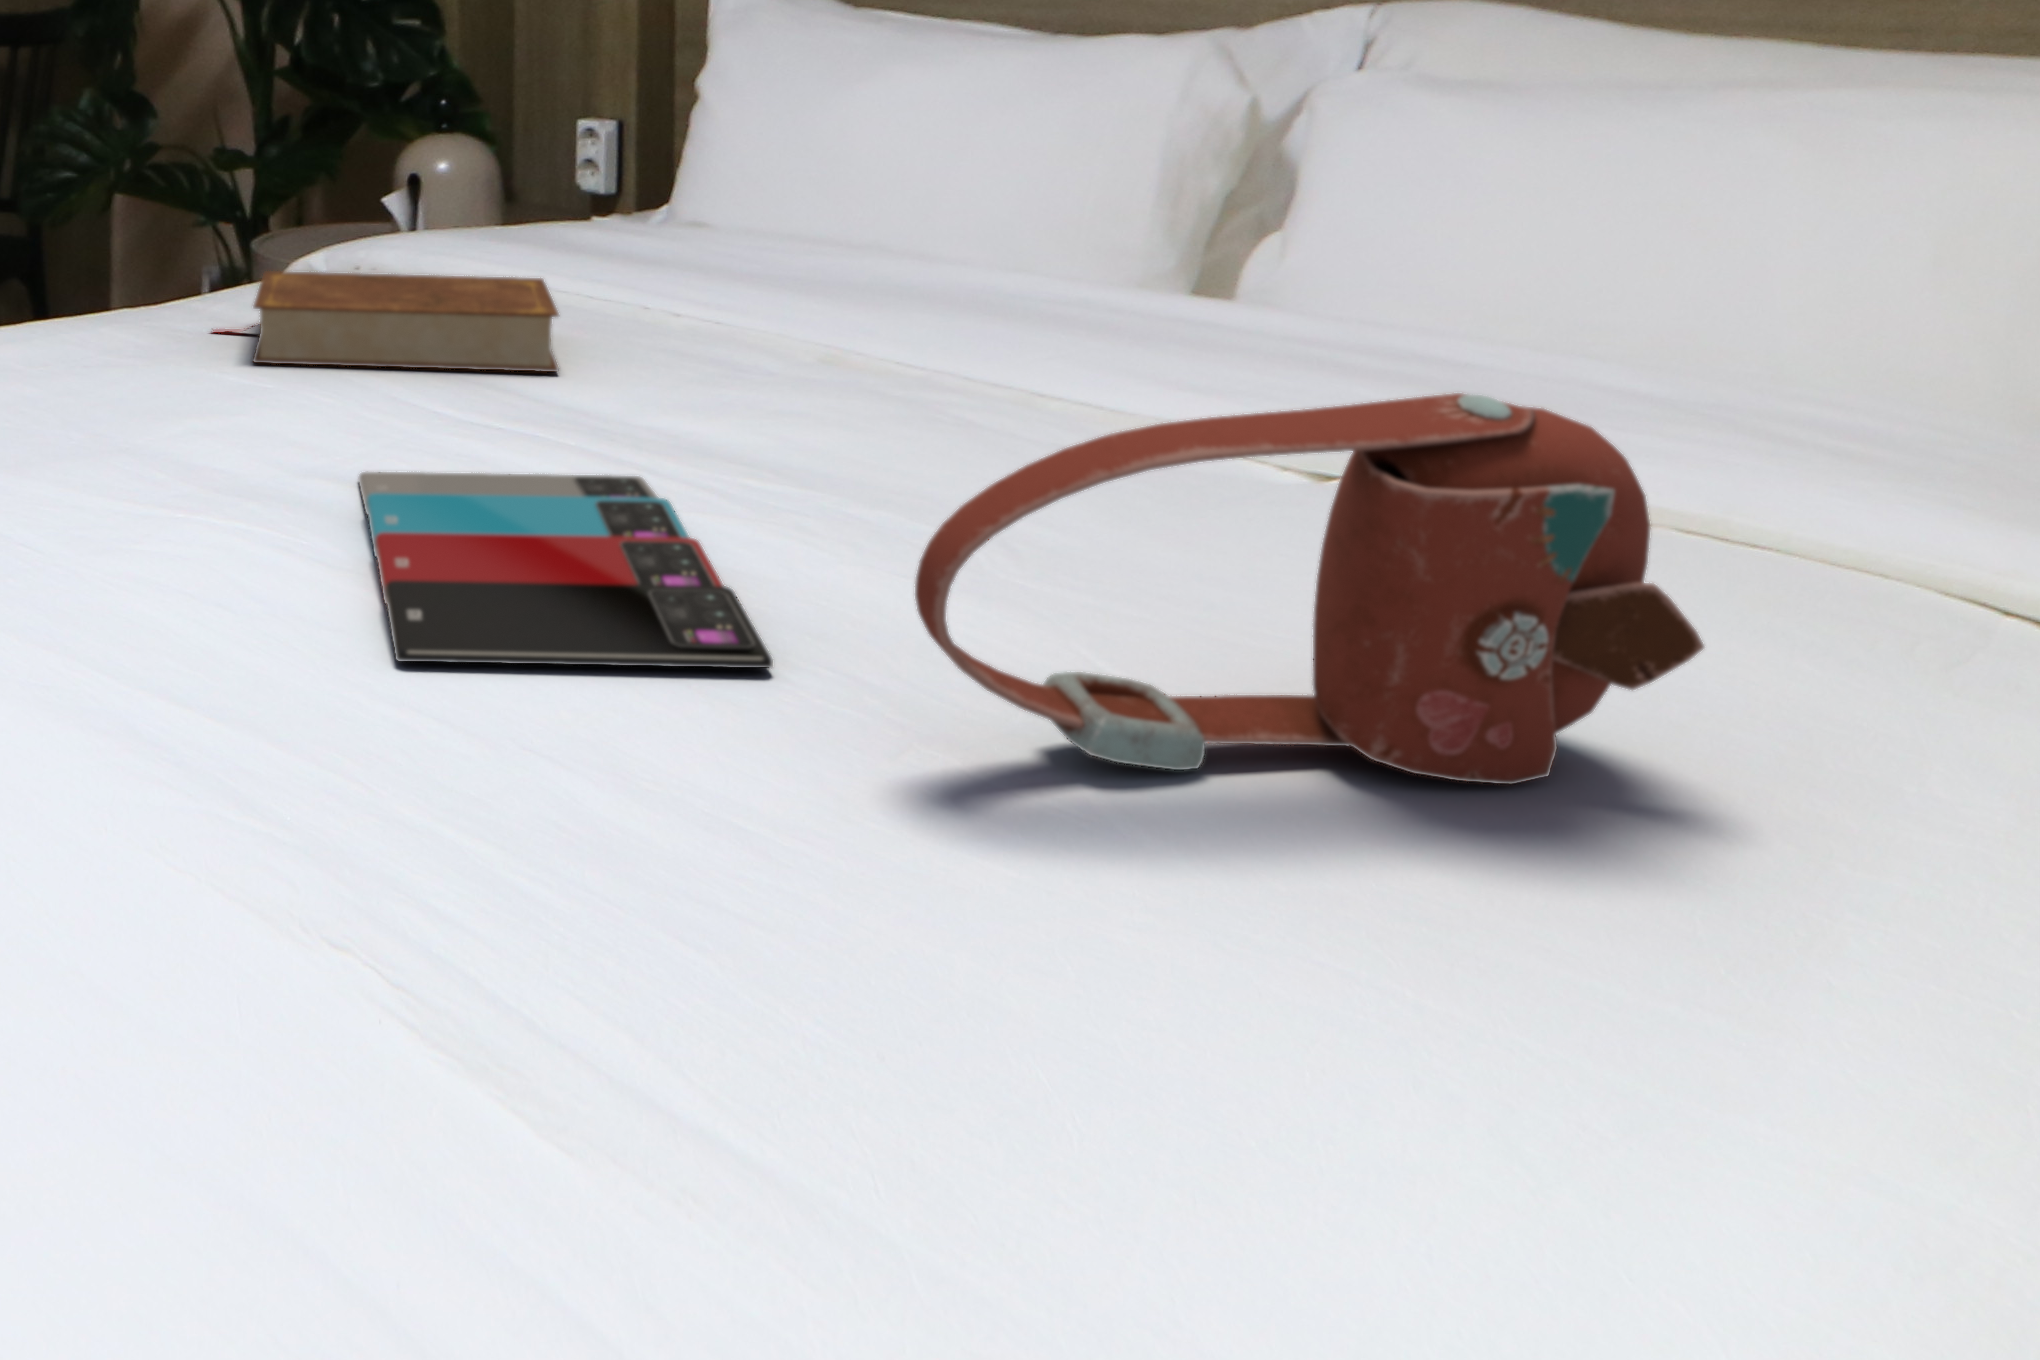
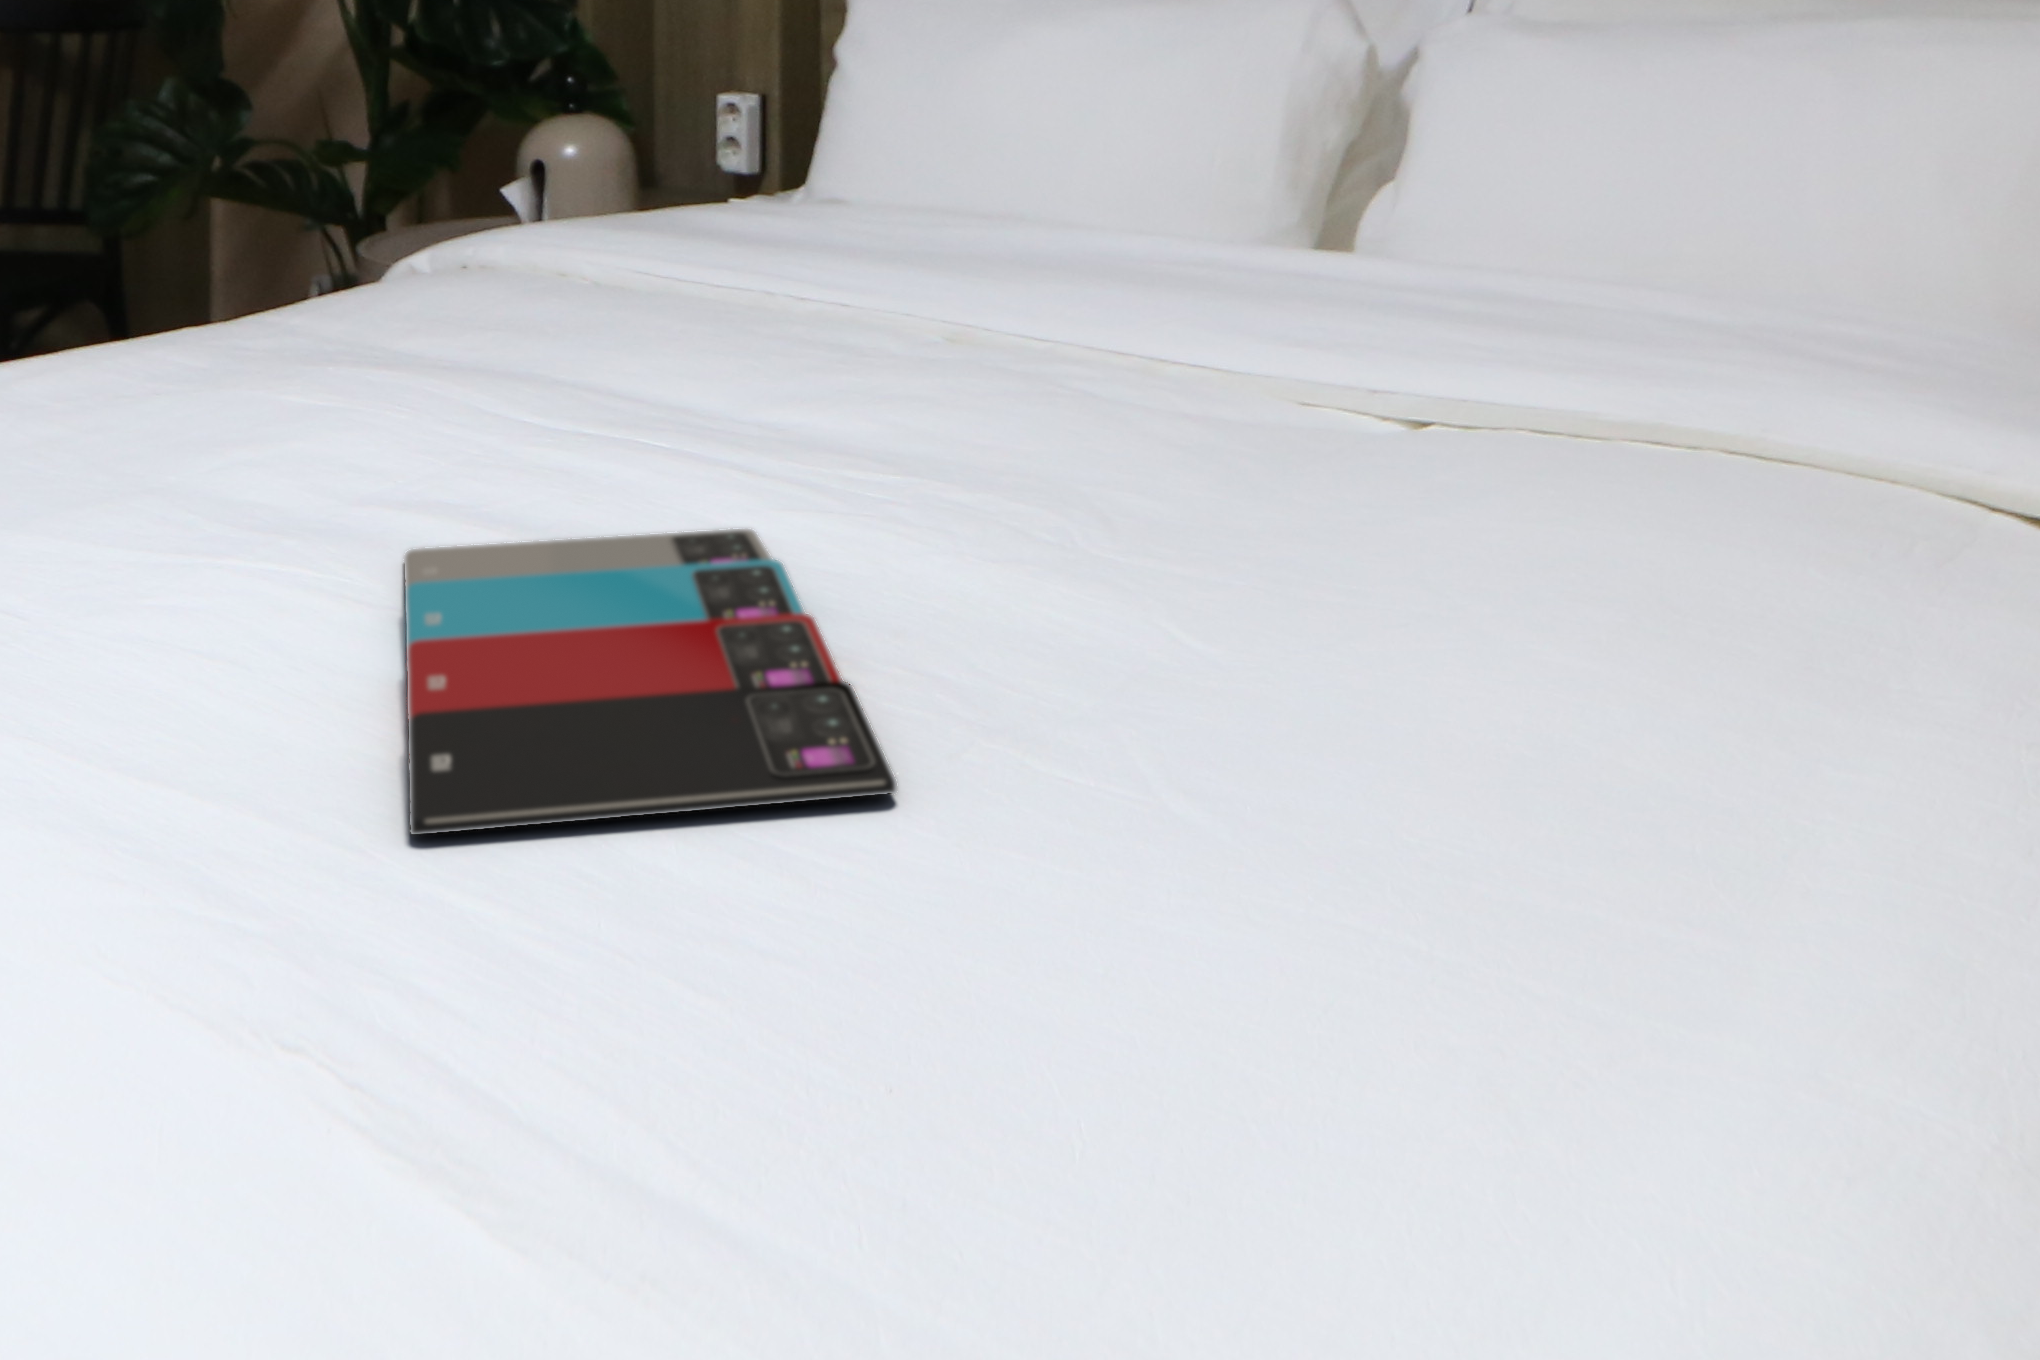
book: present [213,271,559,372] -> none [252,282,668,407]
handbag: present [915,393,1704,785] -> none [1067,395,1957,895]

